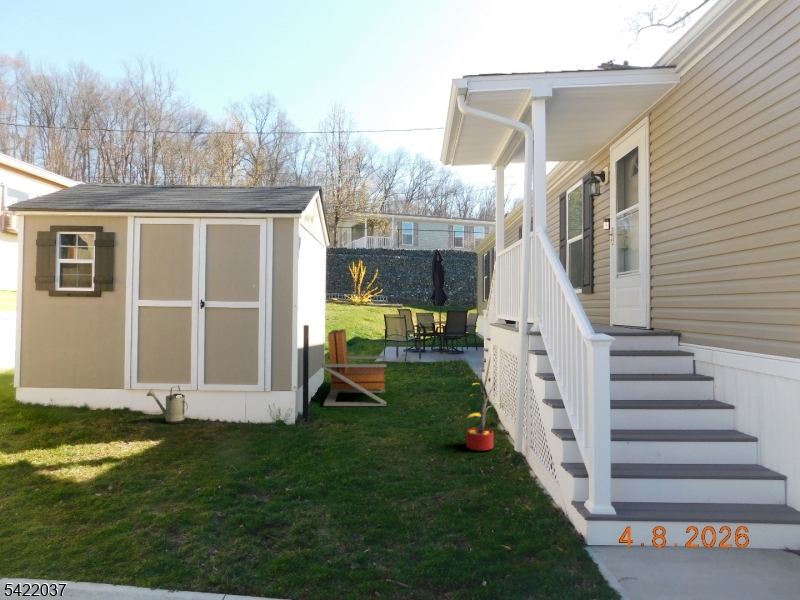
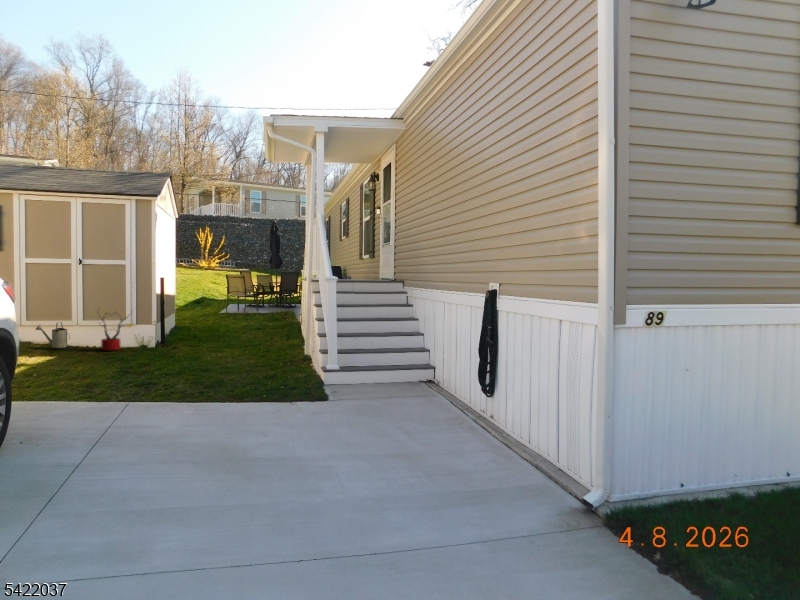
lounge chair: present [321,329,386,406] -> none [174,283,226,339]
decorative plant: present [466,383,499,450] -> present [101,313,132,350]

